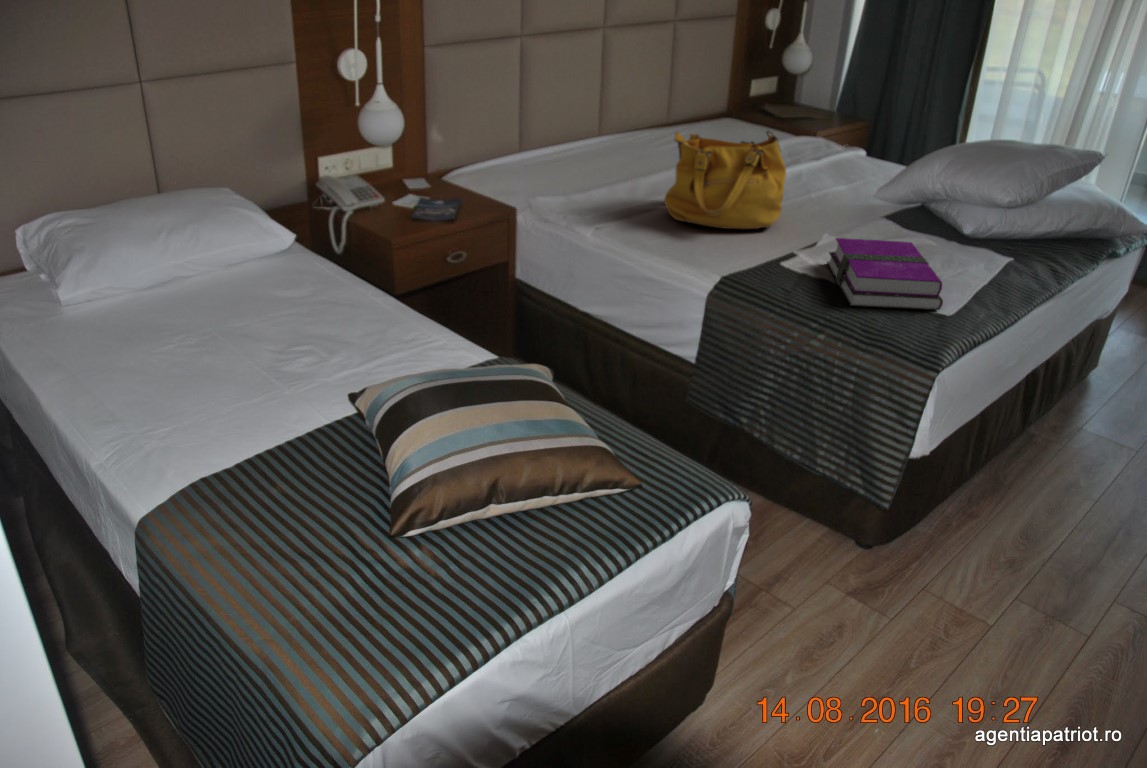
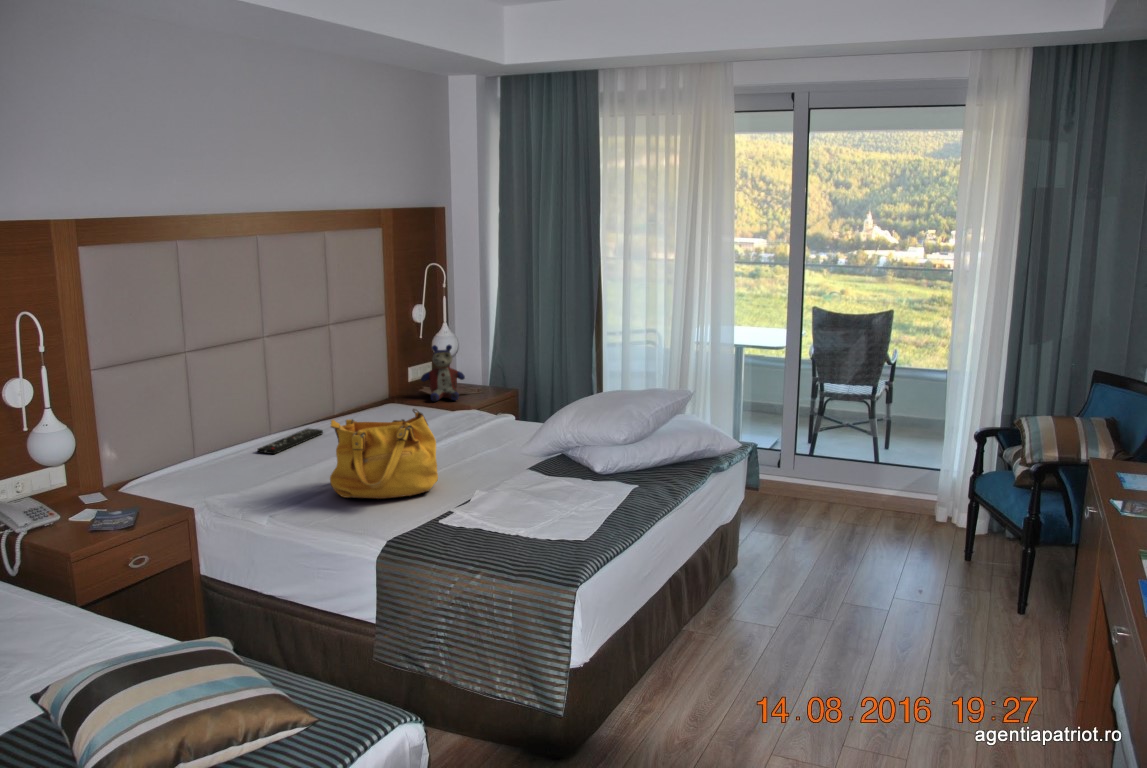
stuffed bear: none [764,60,813,126] -> present [421,345,465,401]
remote control: none [591,138,657,161] -> present [258,429,323,454]
hardback book: present [827,238,943,310] -> none [480,485,575,545]

